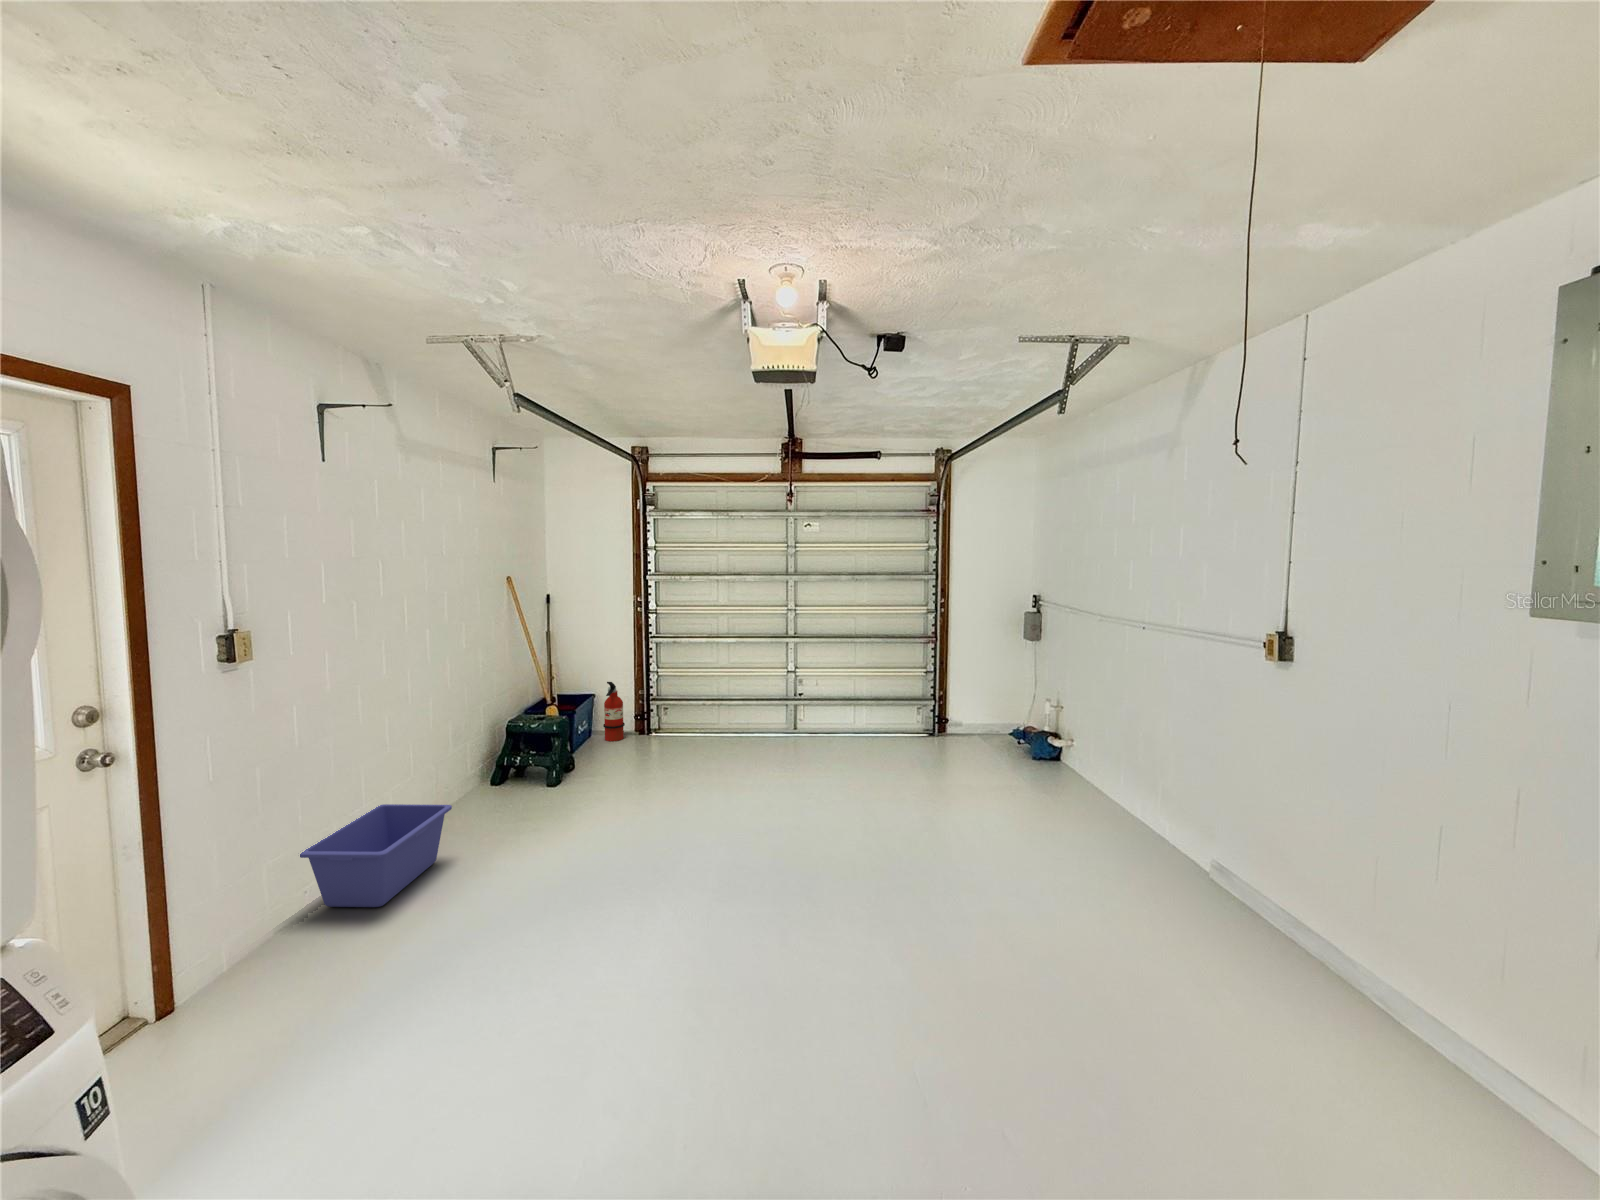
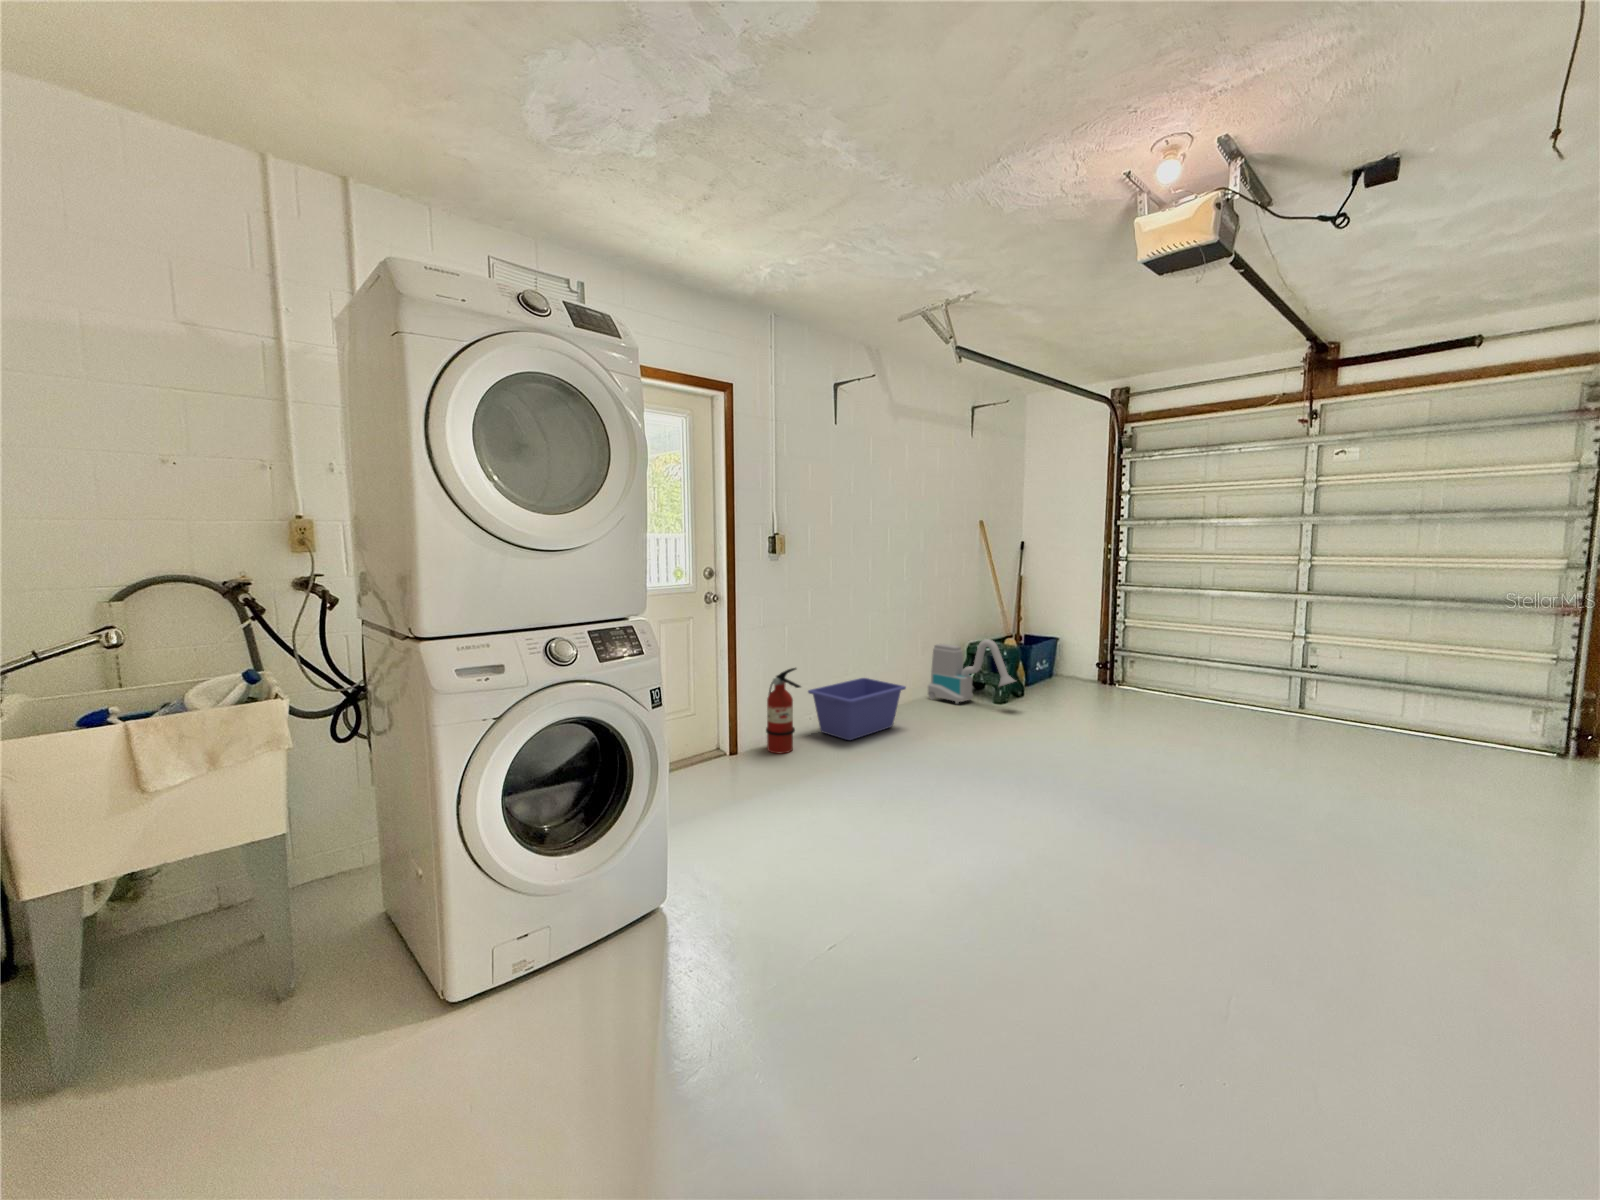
fire extinguisher: present [603,682,625,741] -> present [766,668,801,754]
vacuum cleaner: none [461,719,574,802] -> present [928,639,1016,704]

